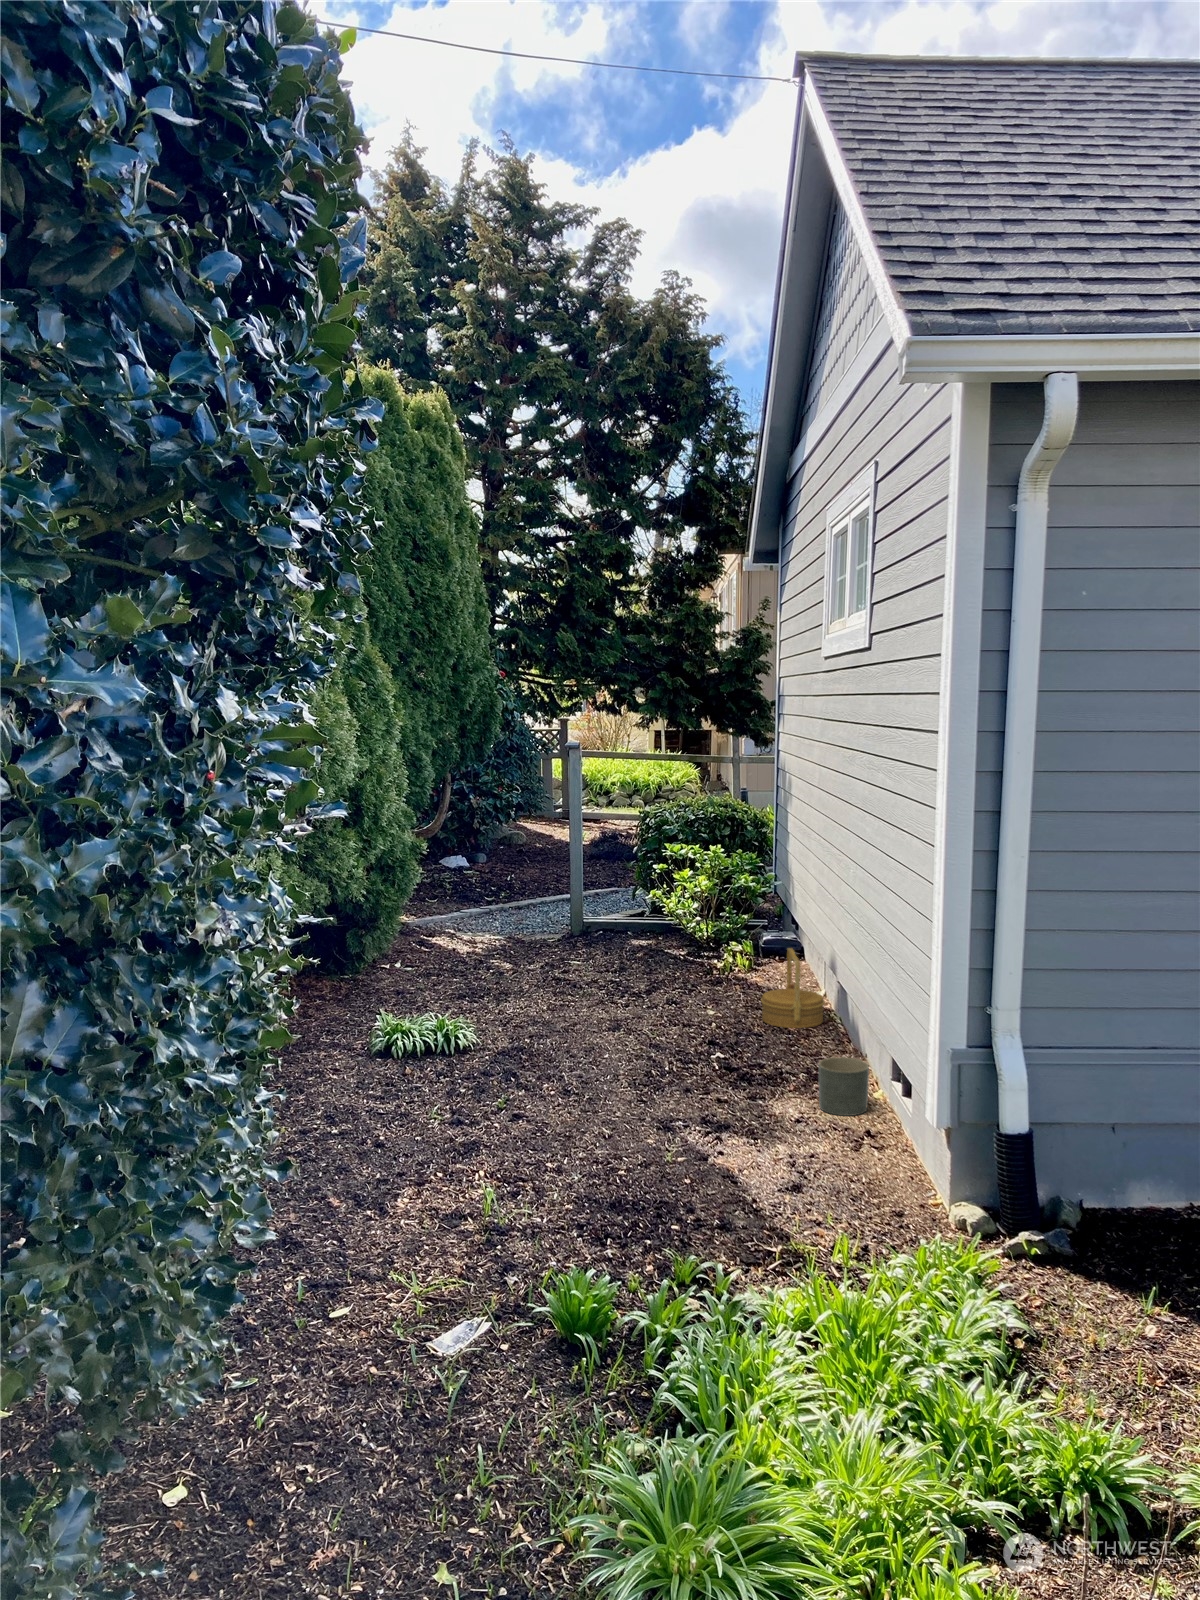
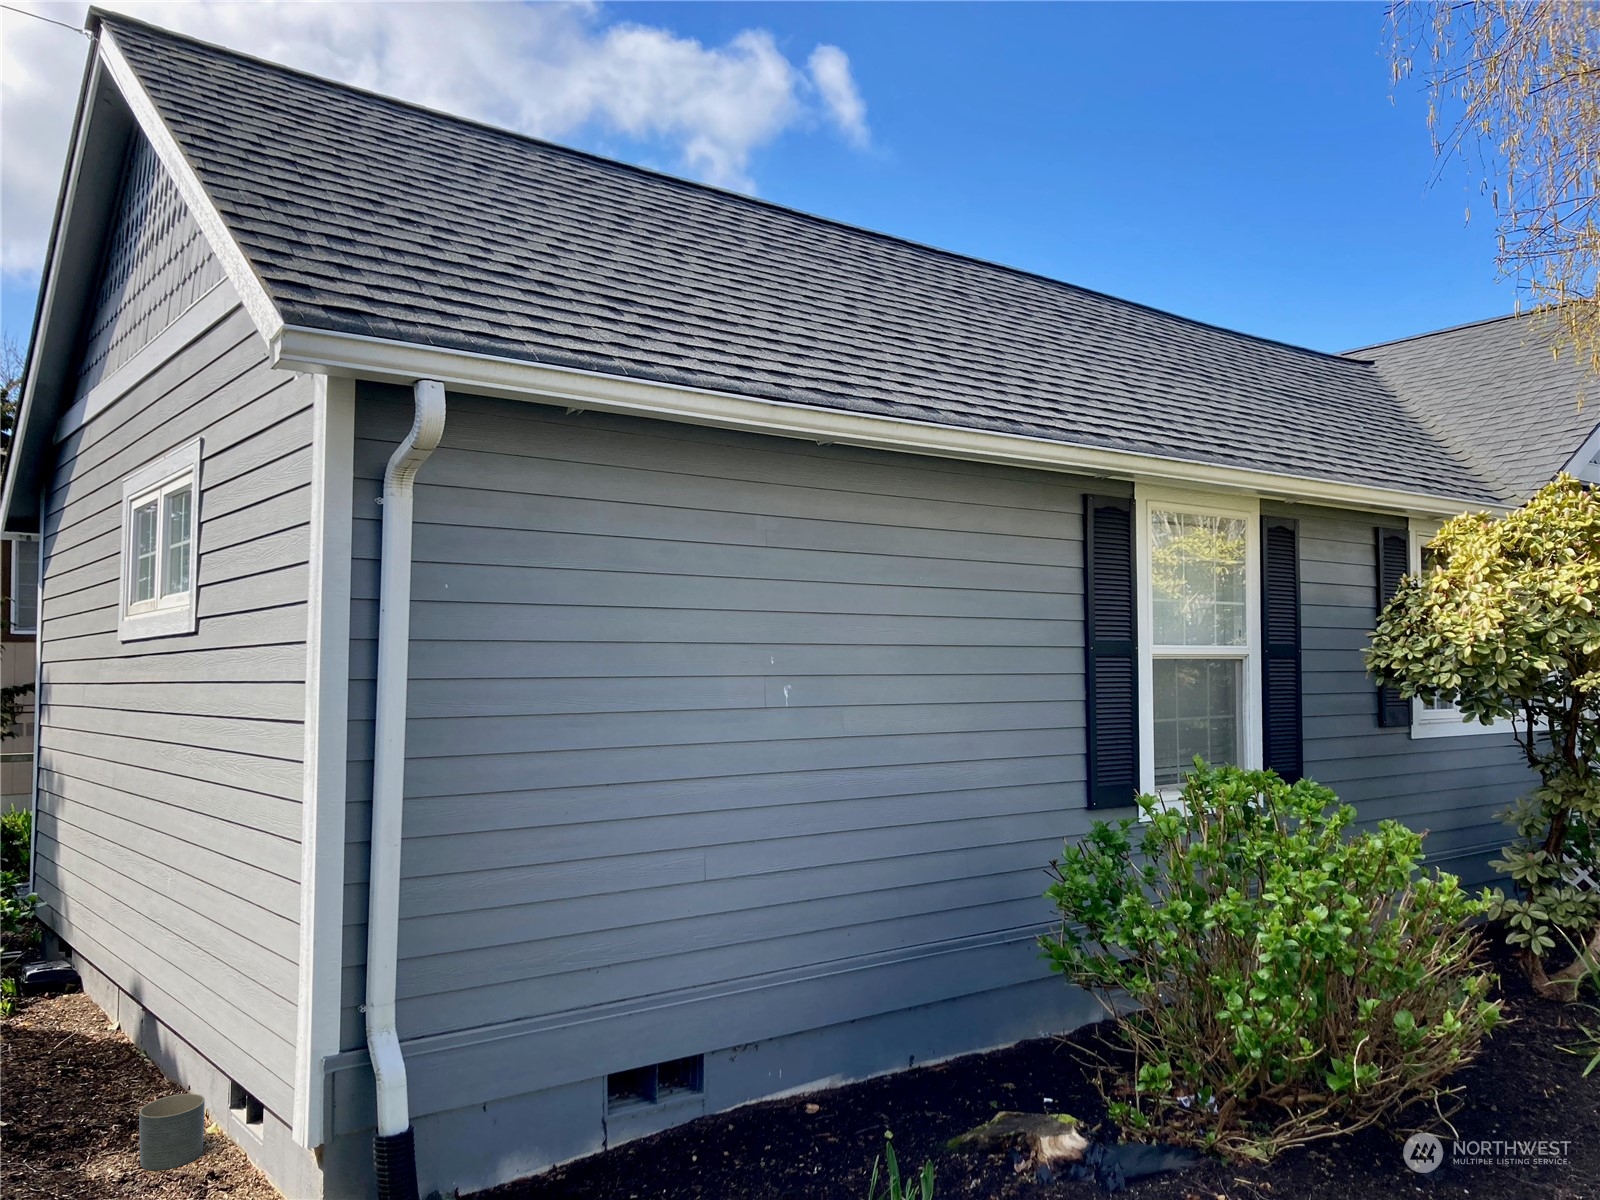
woven basket: present [761,948,825,1028] -> none [37,975,125,1076]

